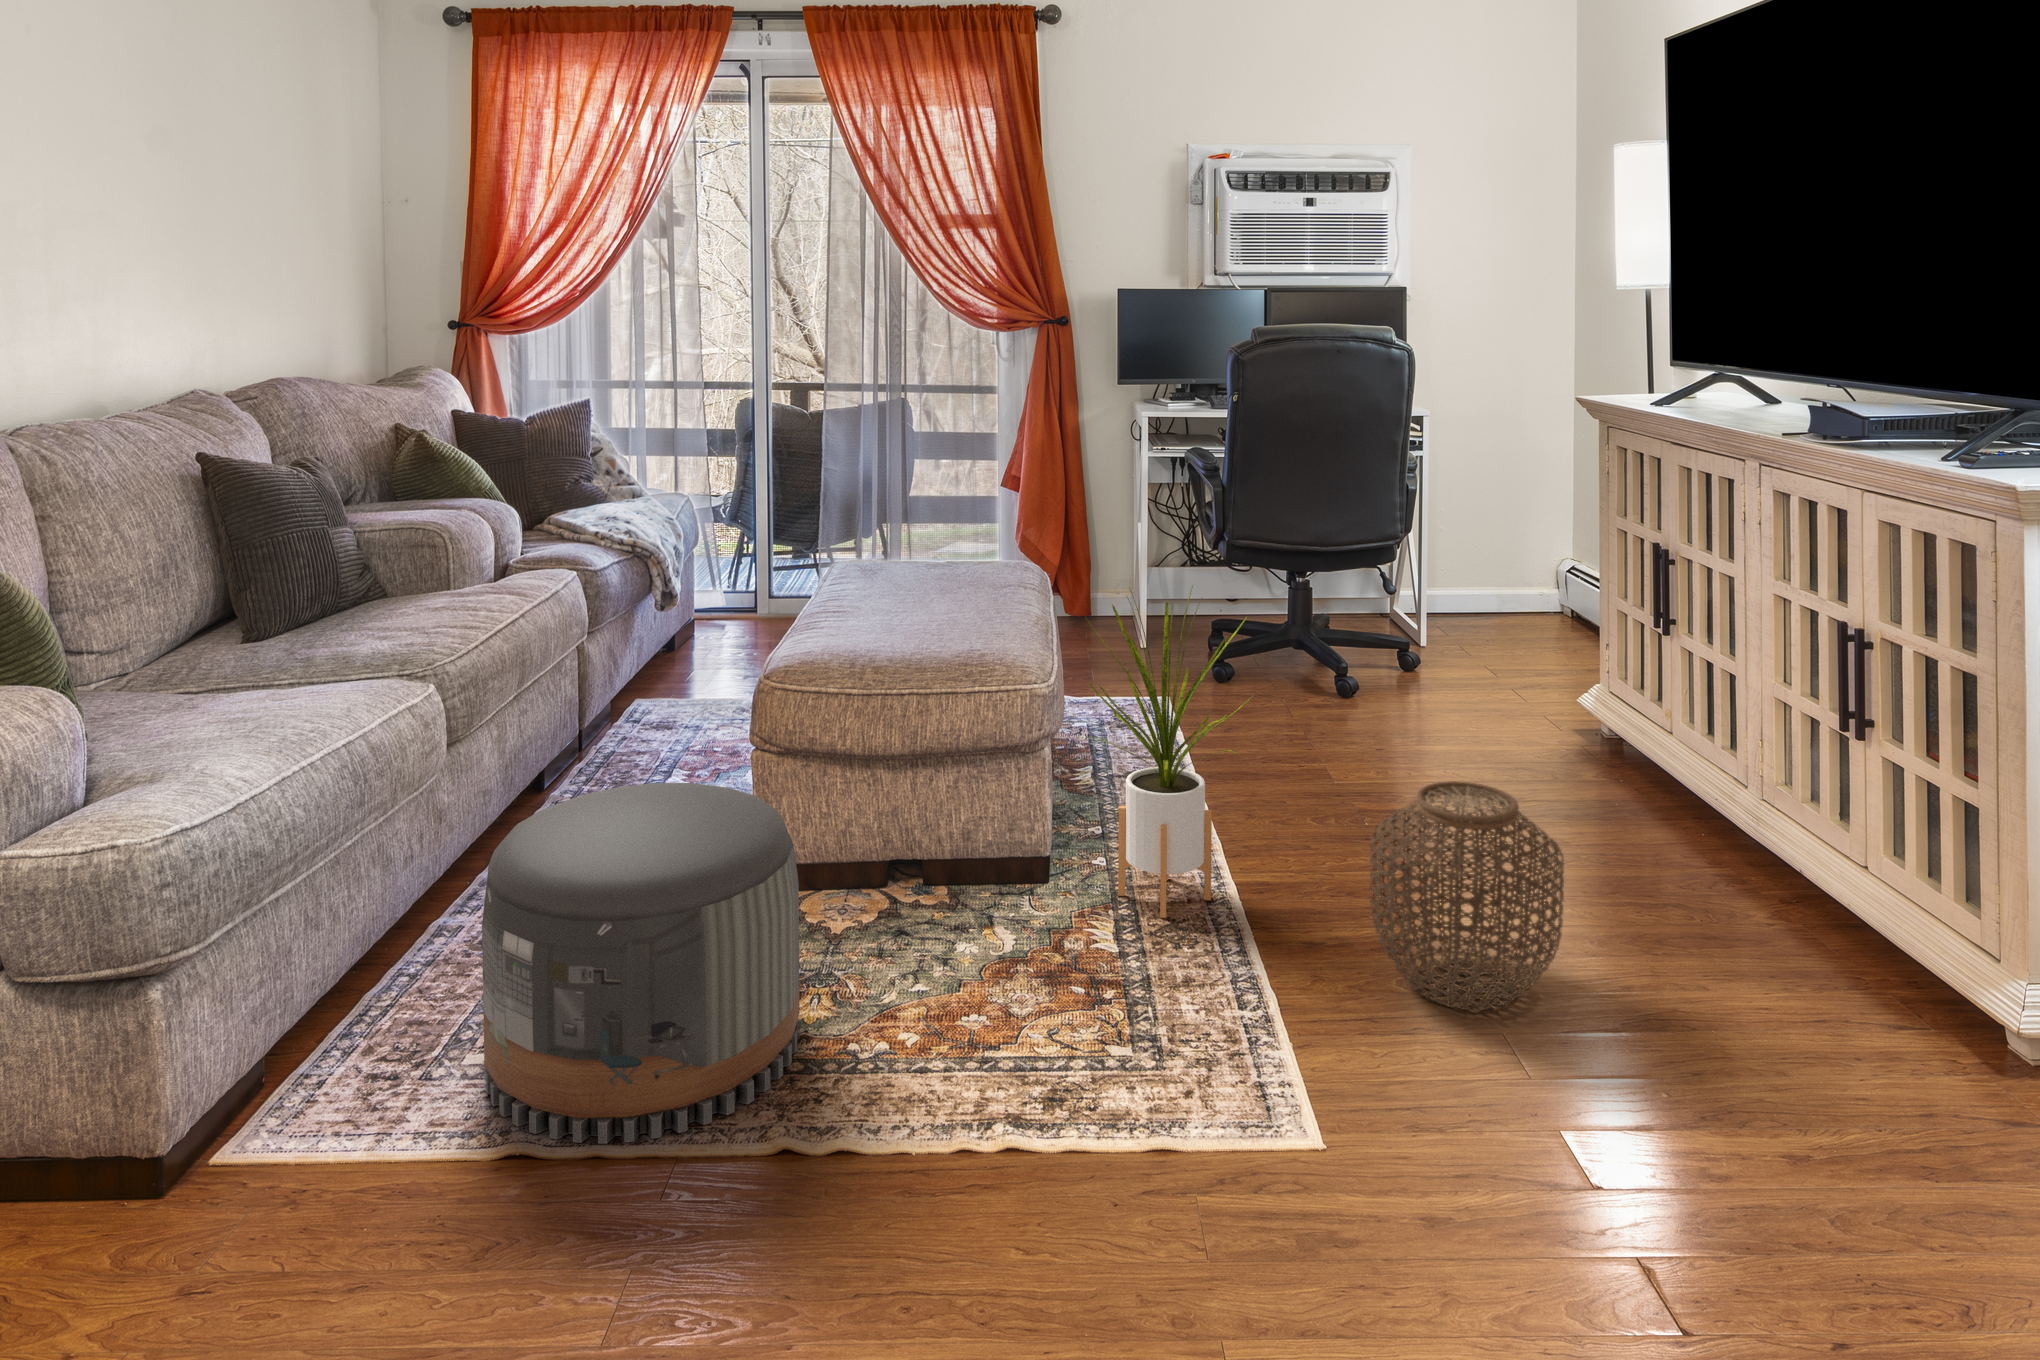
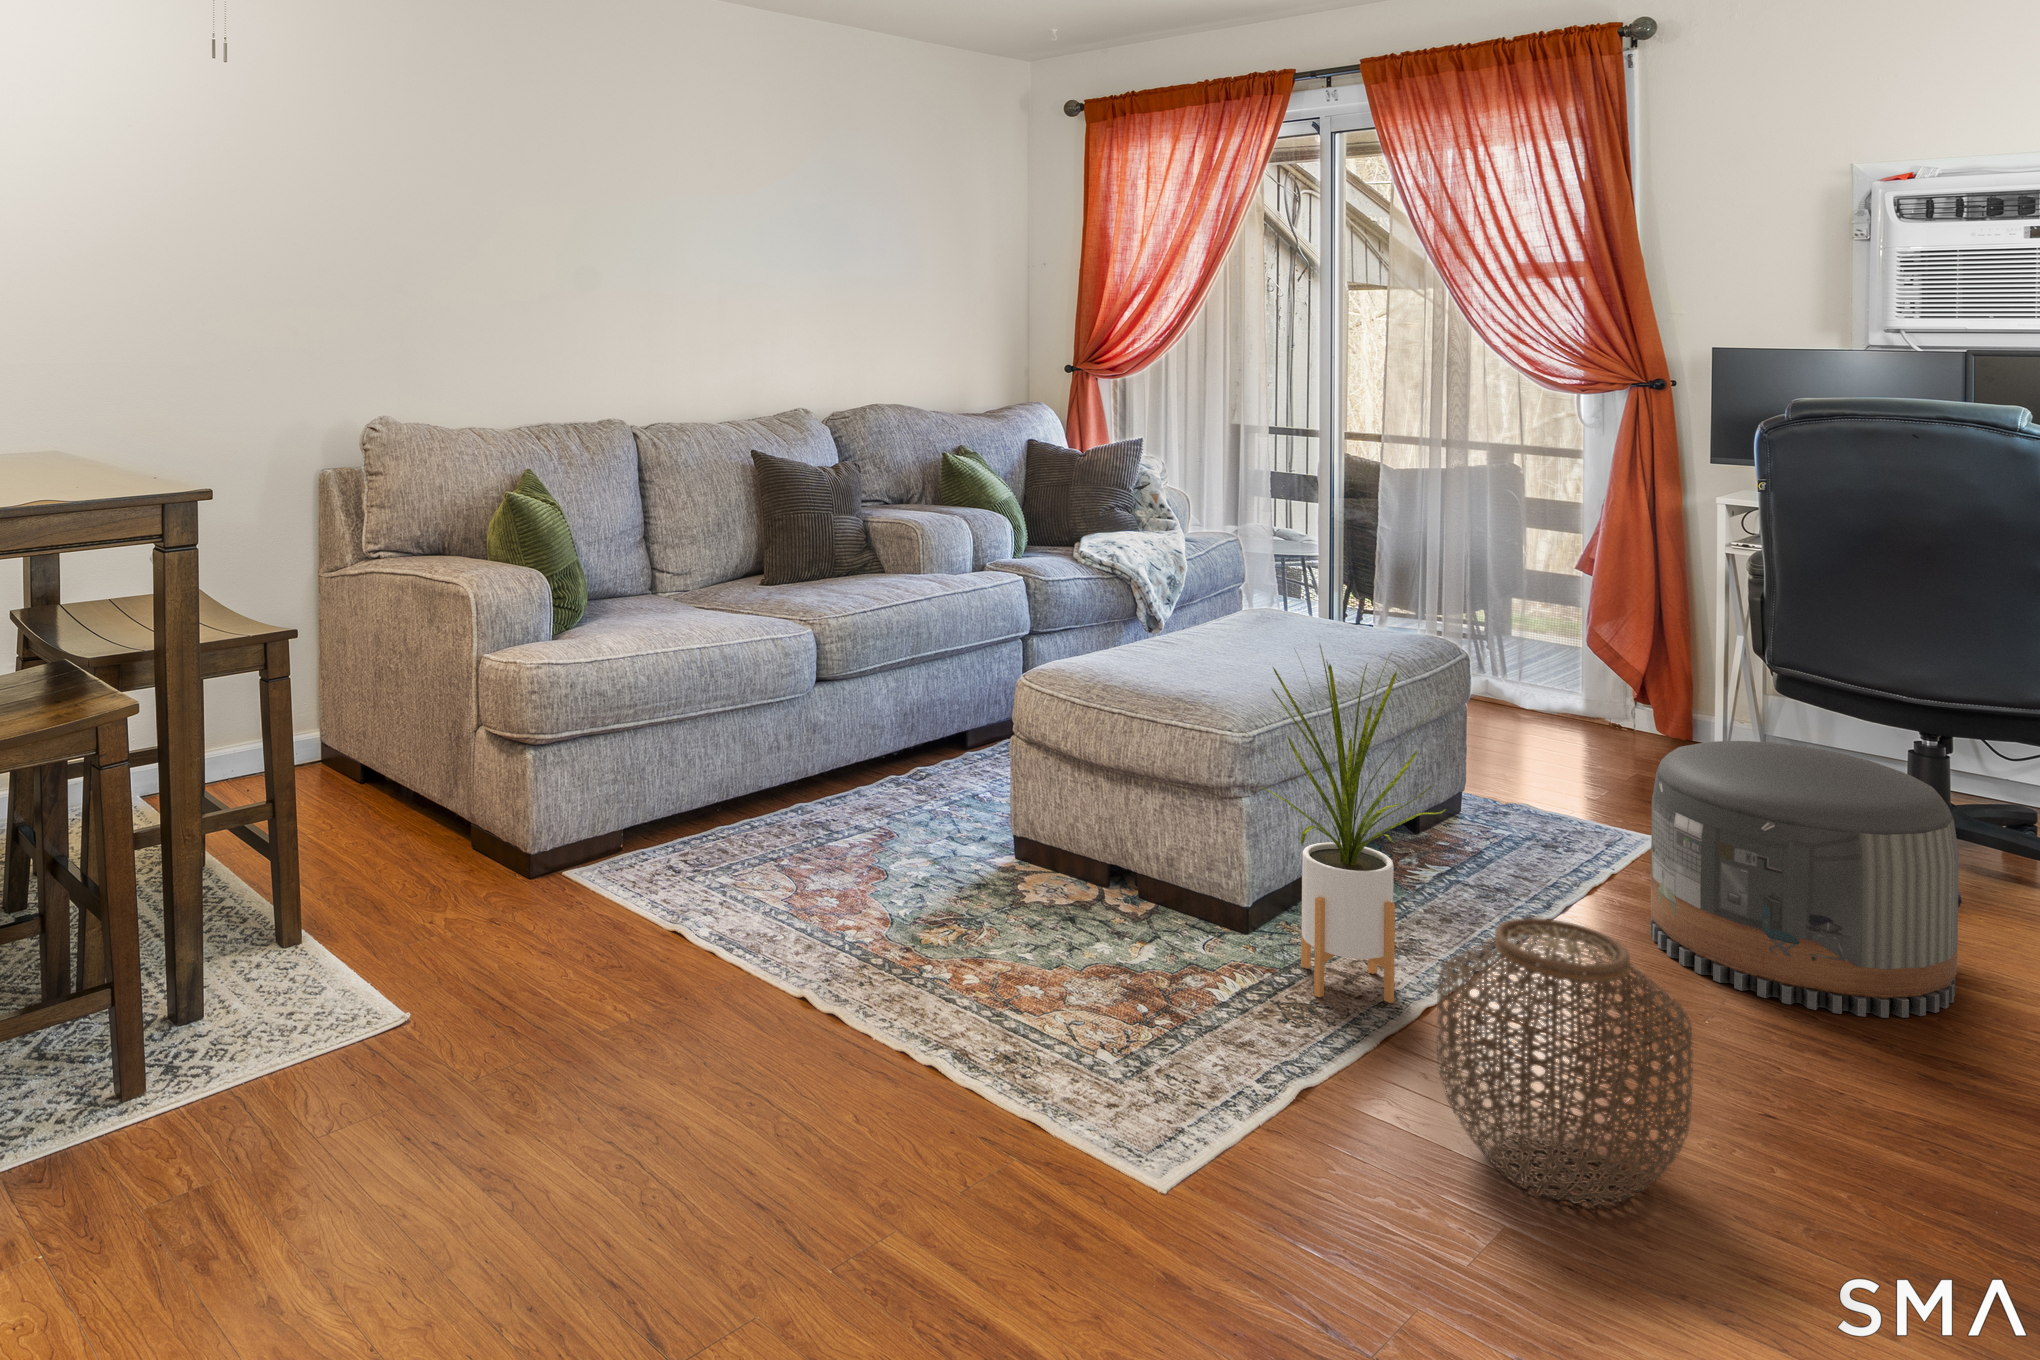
pouf: present [482,783,800,1144] -> present [1651,741,1959,1018]

